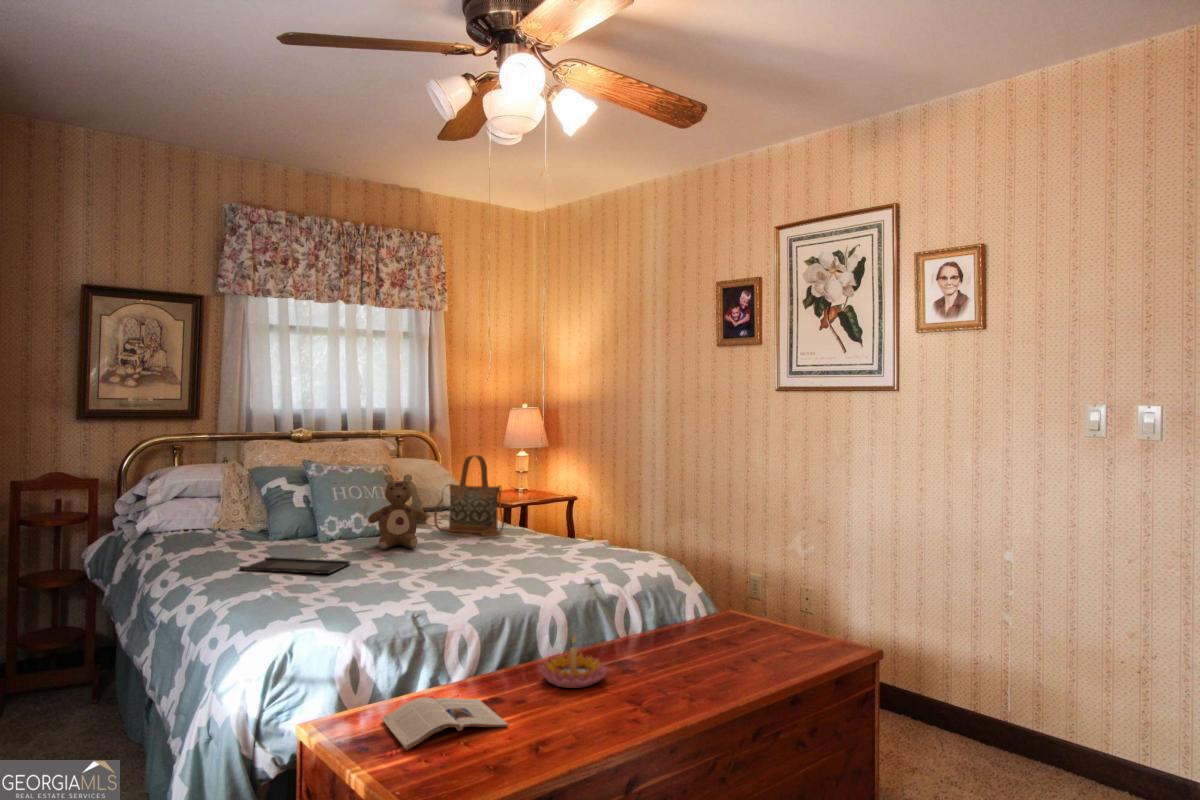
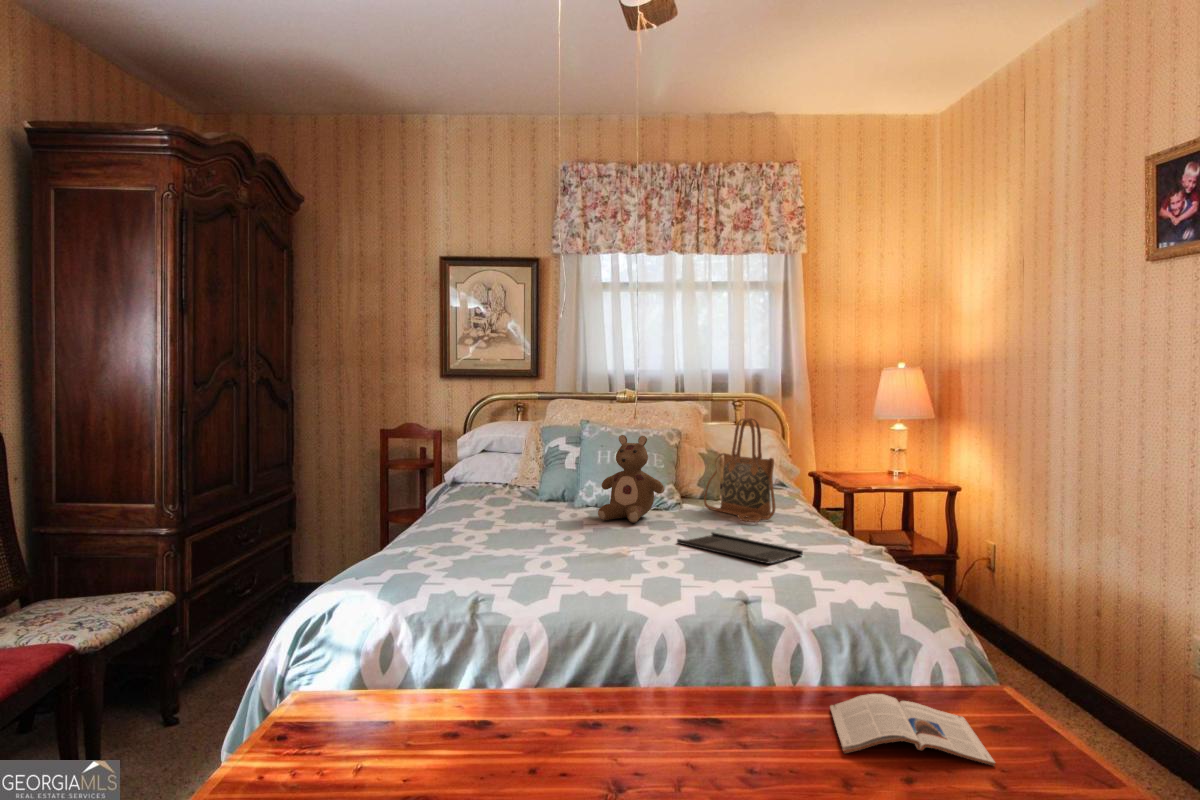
tray: present [239,557,350,574] -> present [677,532,803,563]
candle holder: present [538,635,608,688] -> none [558,665,665,753]
magazine: present [382,697,508,750] -> present [830,694,995,765]

